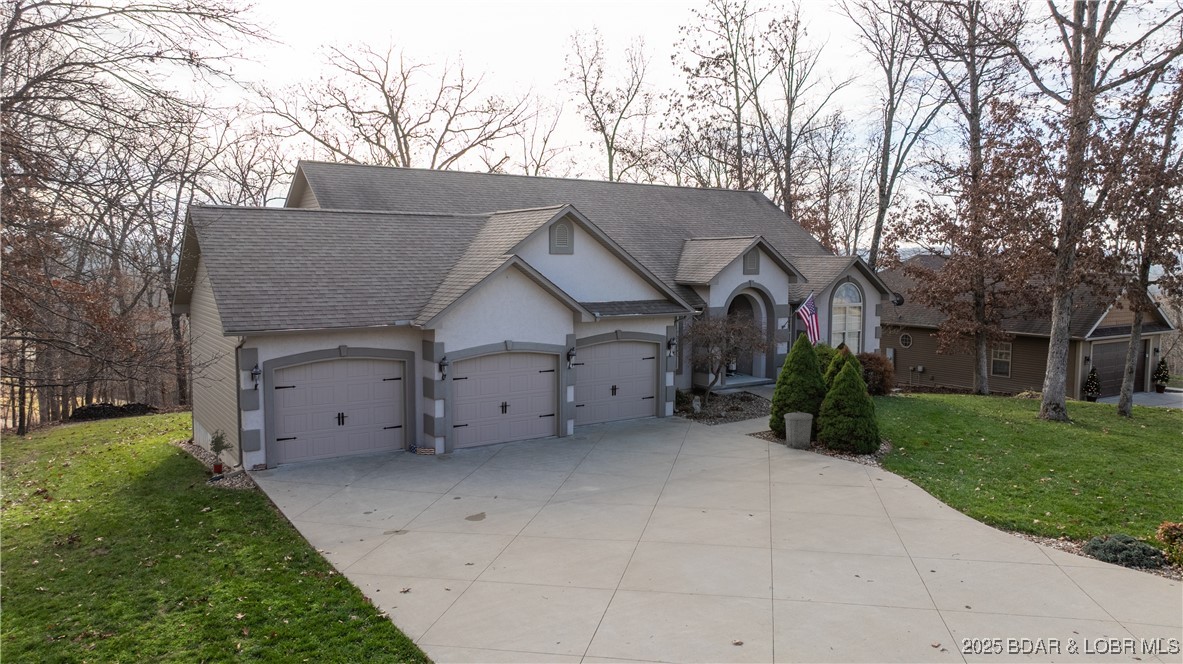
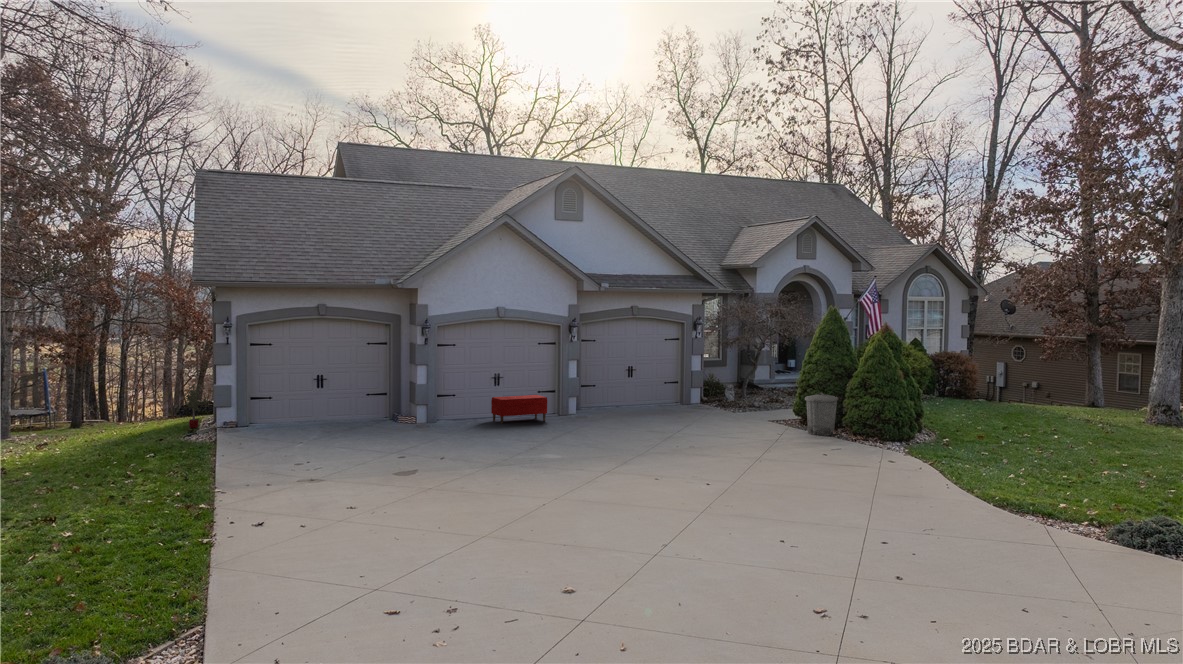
bench: none [500,419,551,450] -> present [491,395,547,424]

